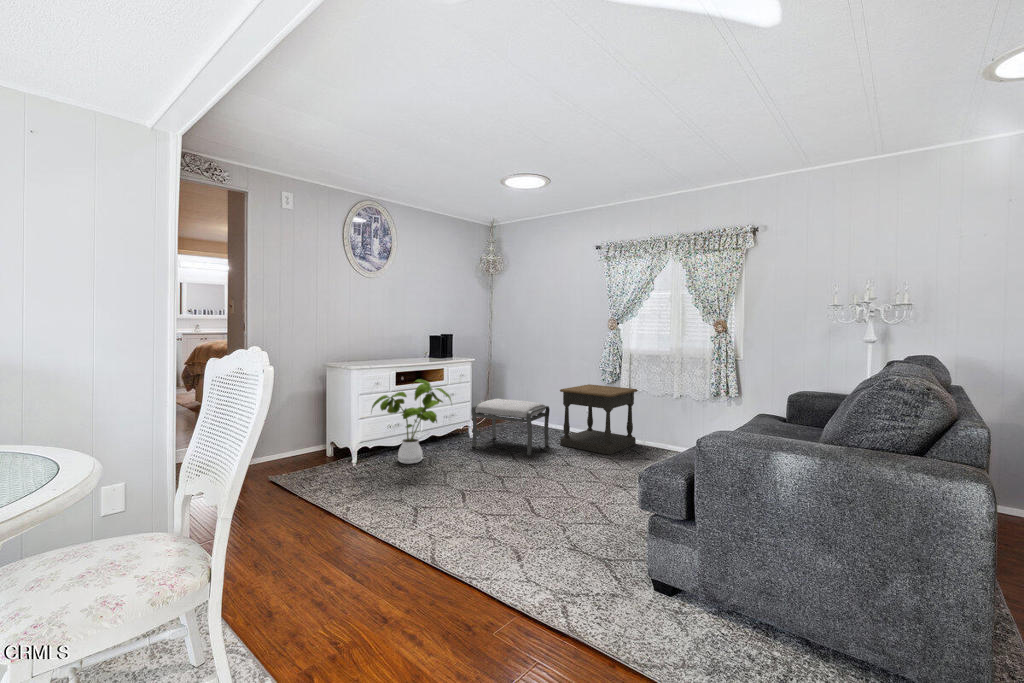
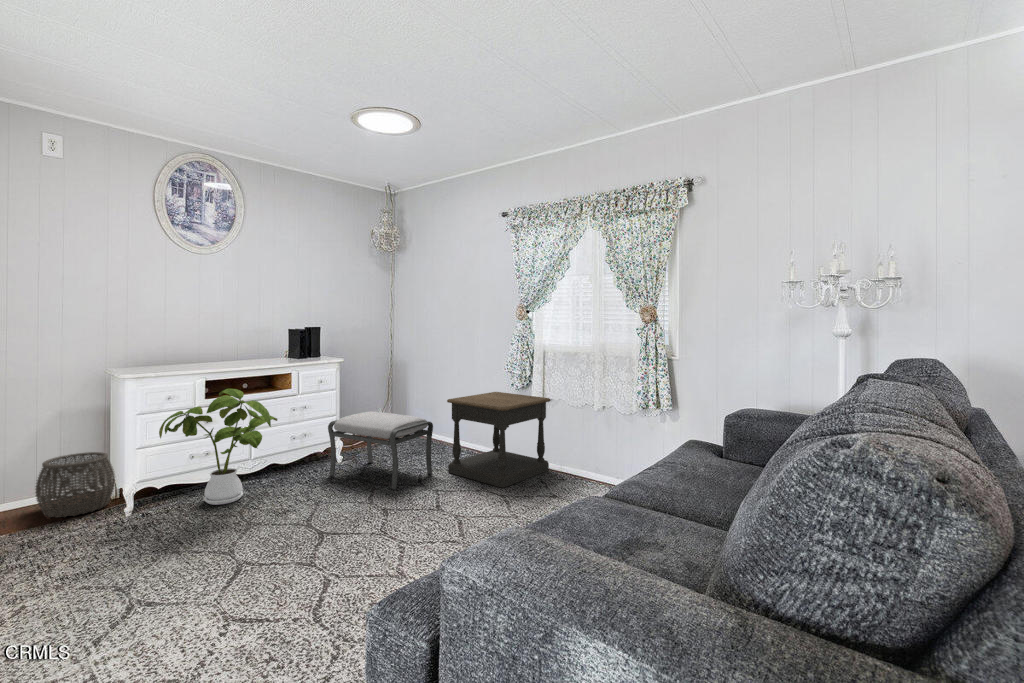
woven basket: none [287,425,335,471] -> present [35,452,115,518]

